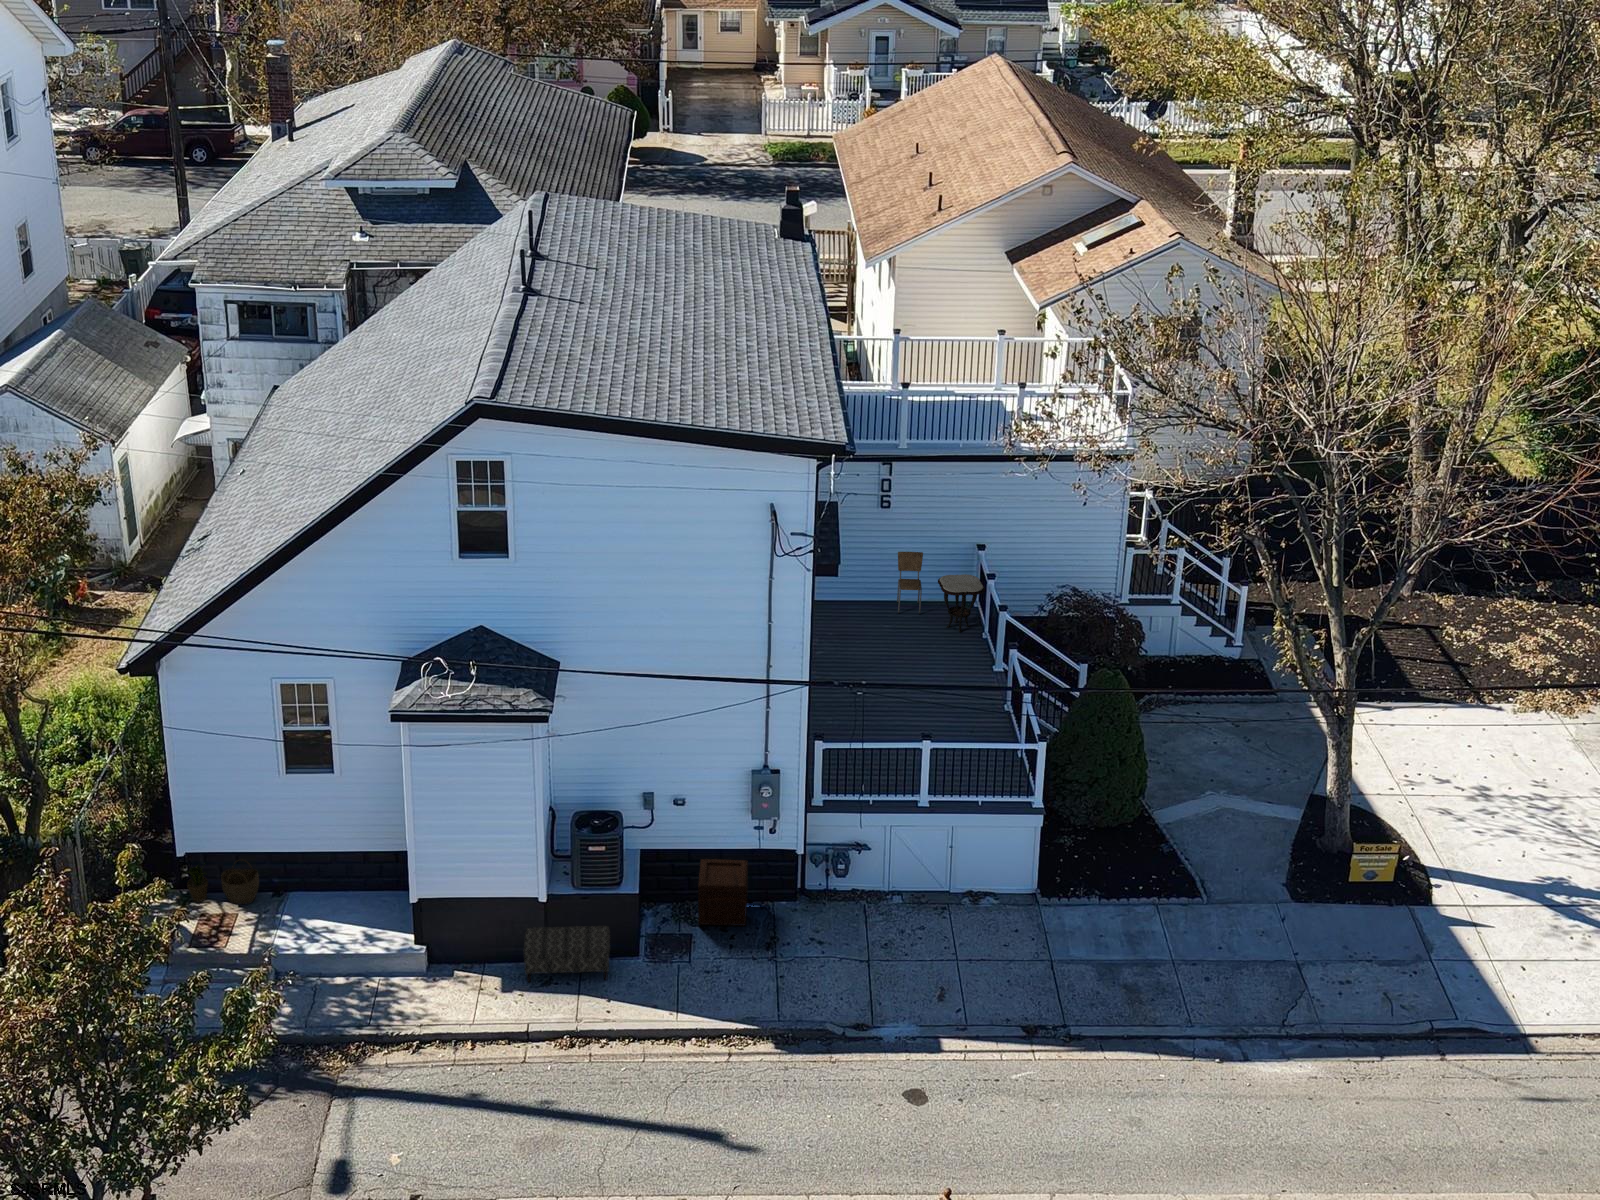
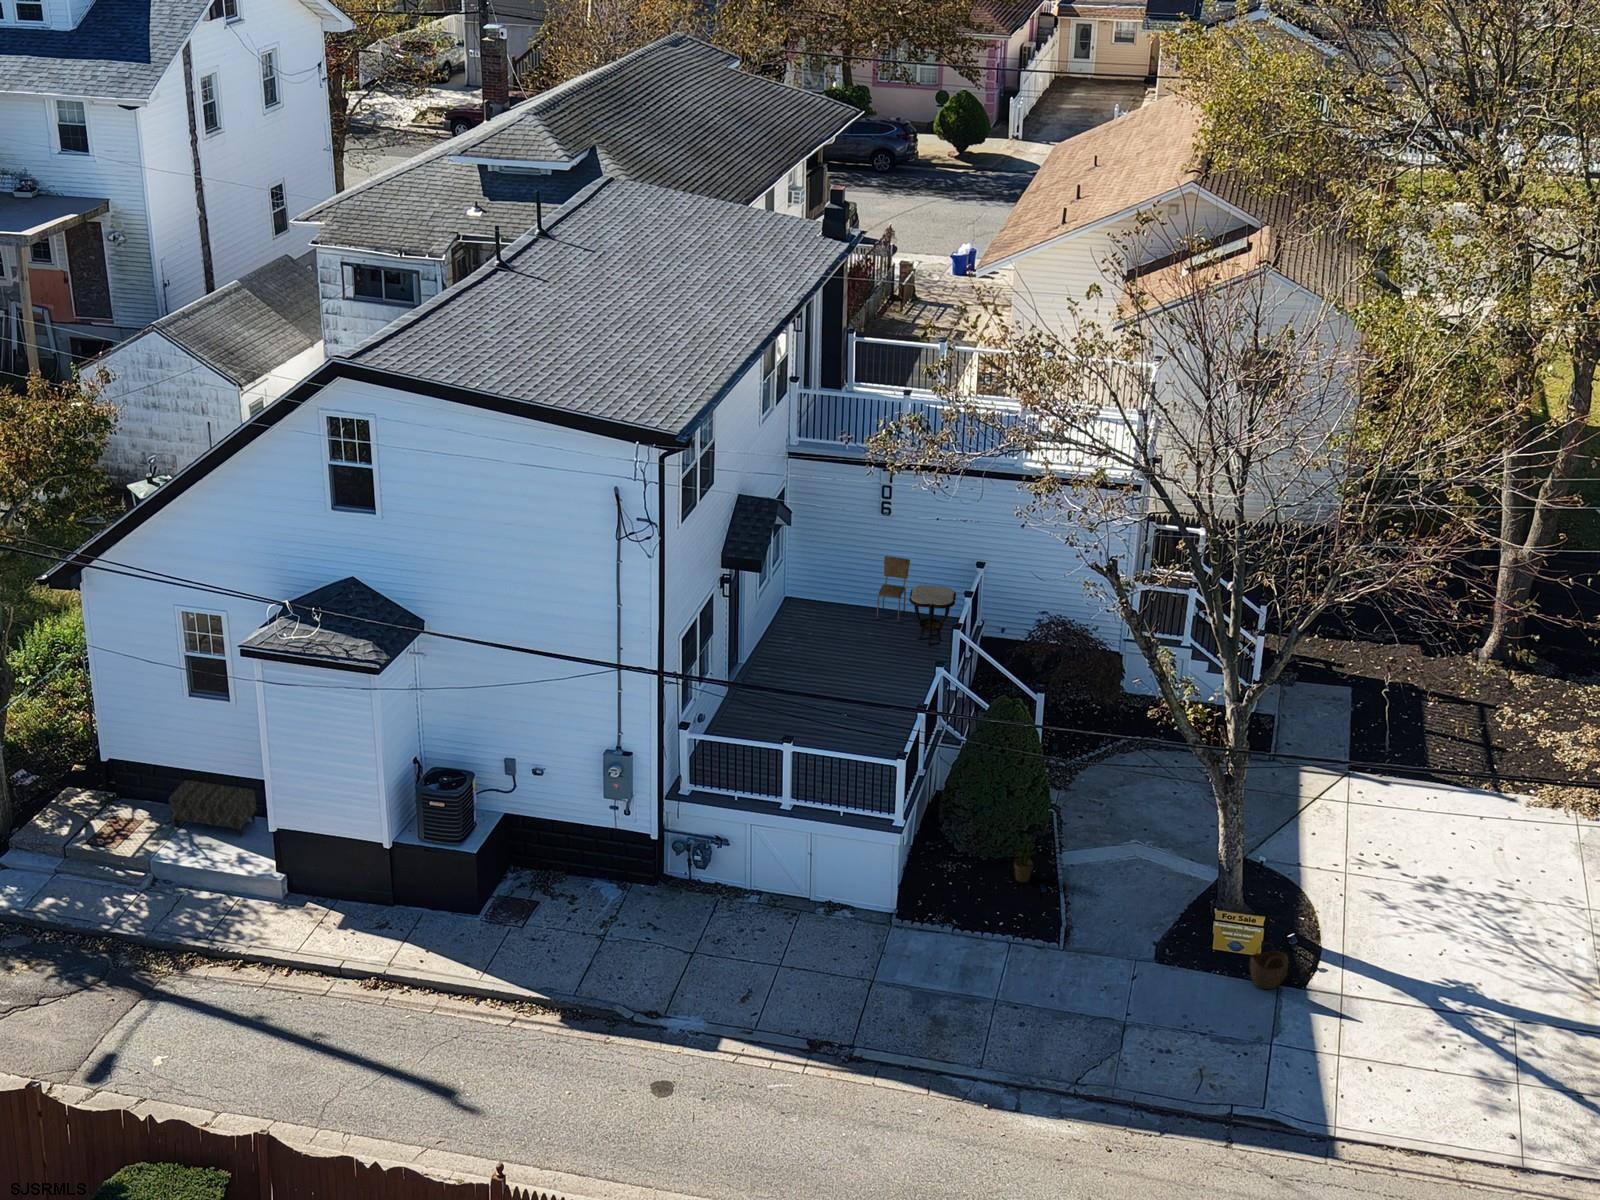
wooden crate: present [698,859,748,926] -> none [543,832,606,903]
woven basket: present [221,862,259,904] -> present [1250,946,1289,989]
potted plant: present [184,865,208,902] -> present [1014,845,1034,882]
bench: present [524,926,610,982] -> present [169,780,257,837]

